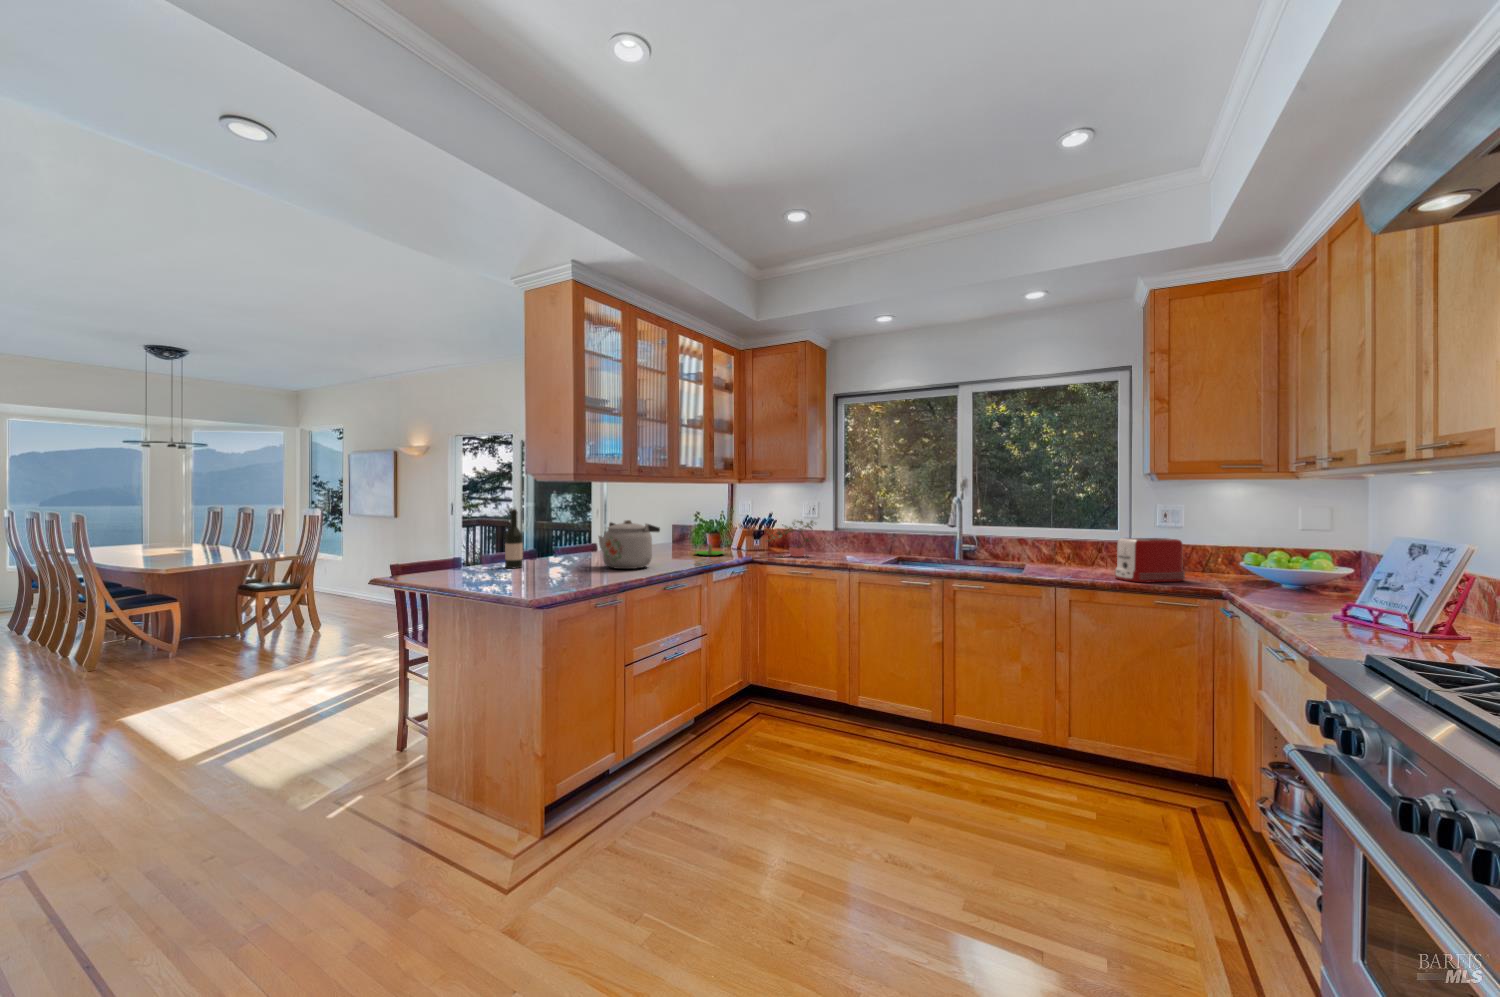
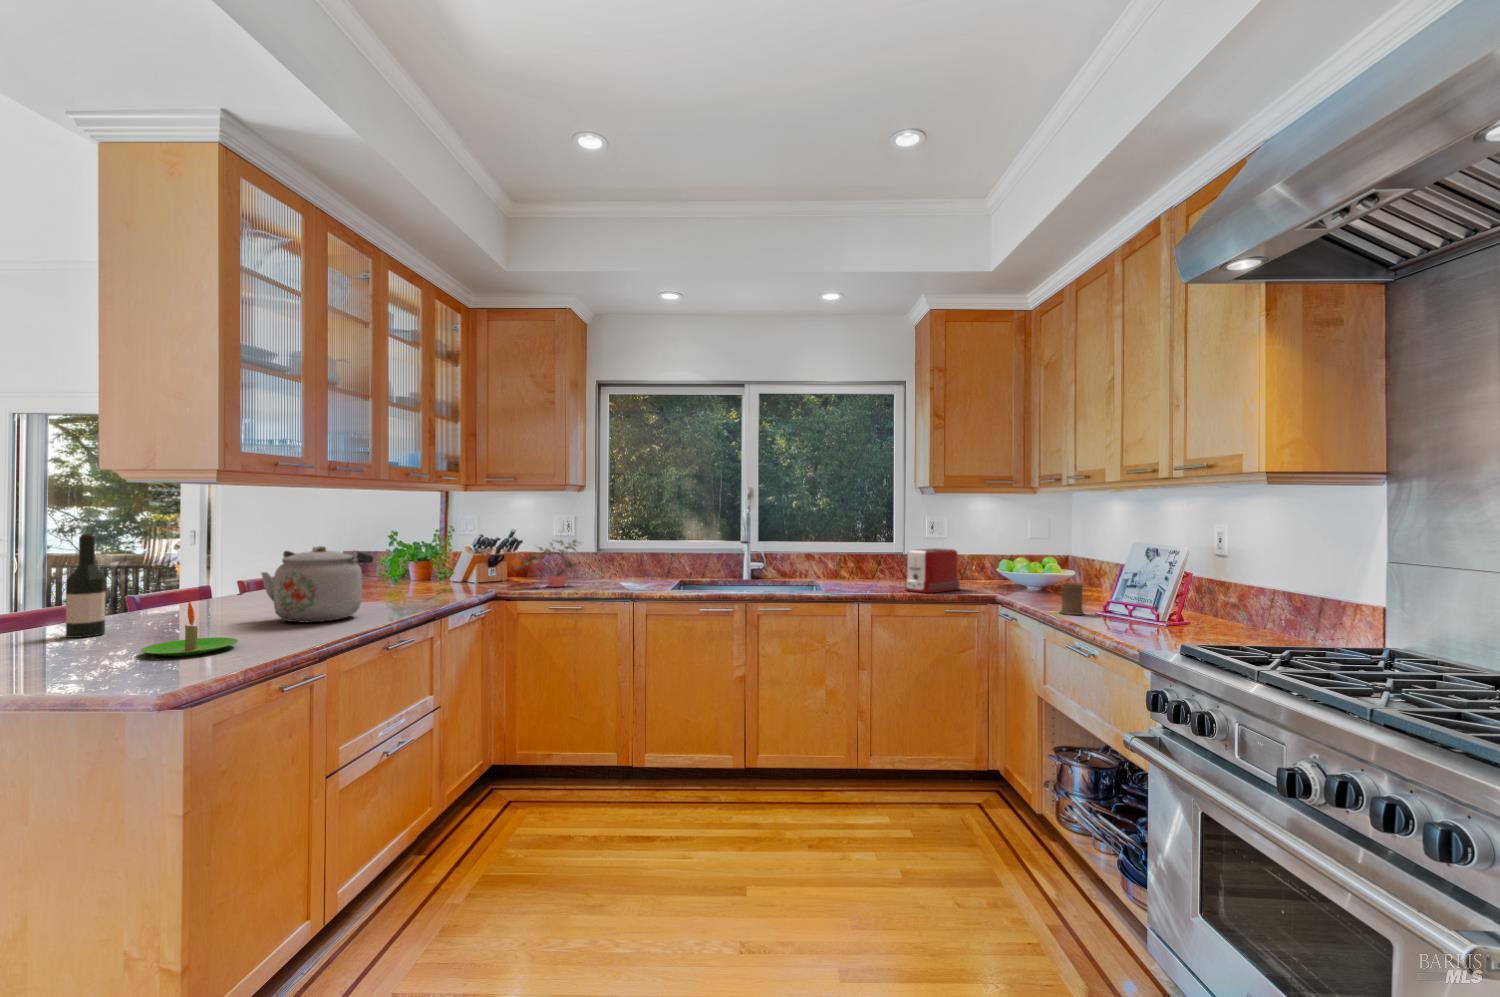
candle: present [695,537,724,556] -> present [141,602,238,656]
mug: none [1276,579,1324,616] -> present [1060,583,1091,615]

